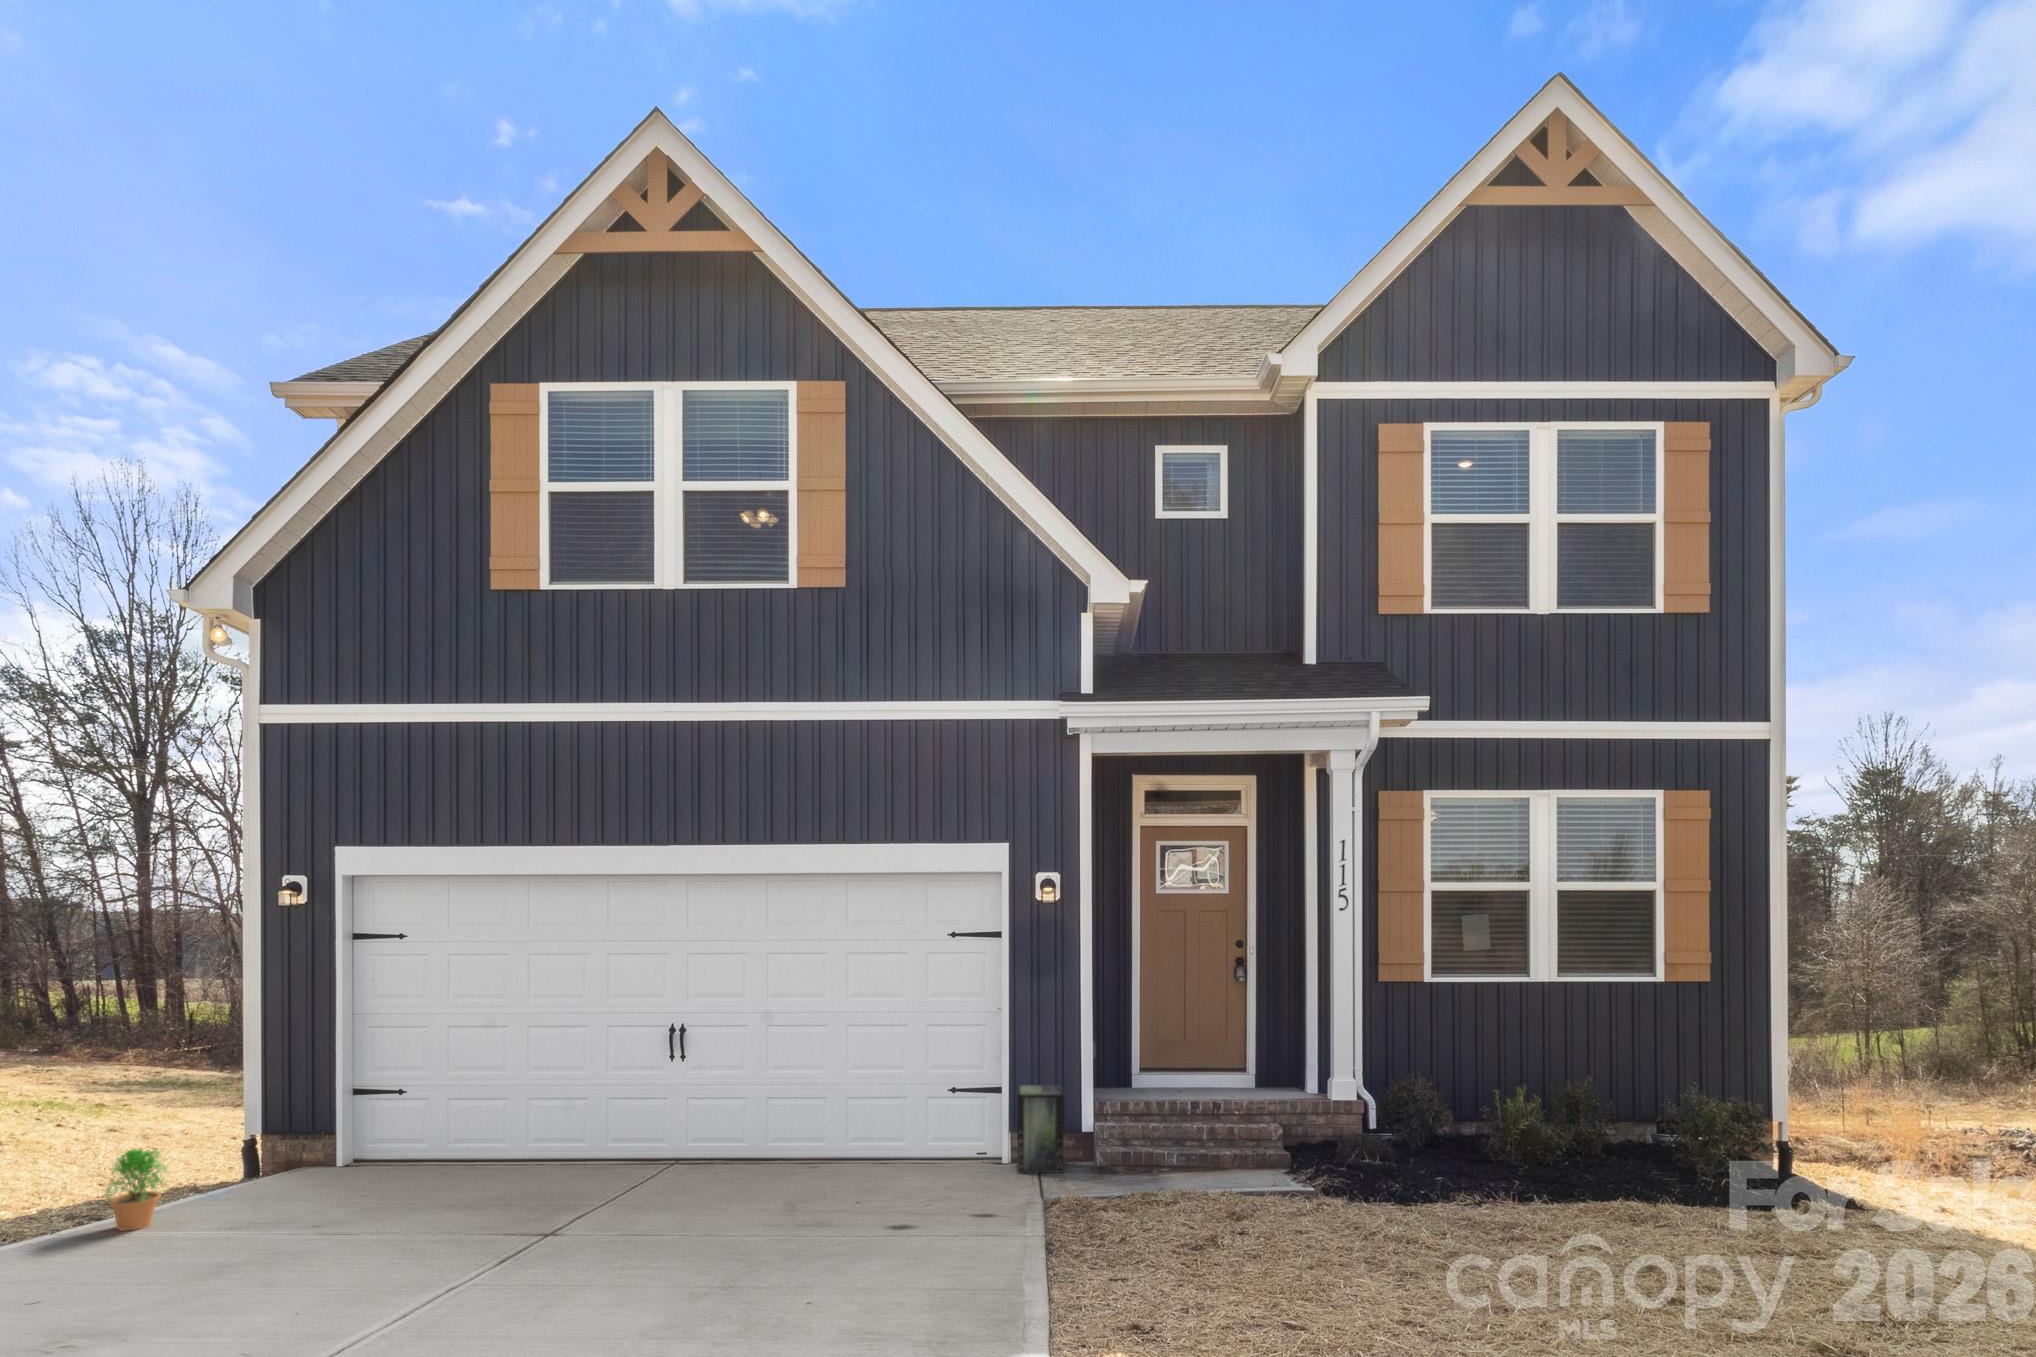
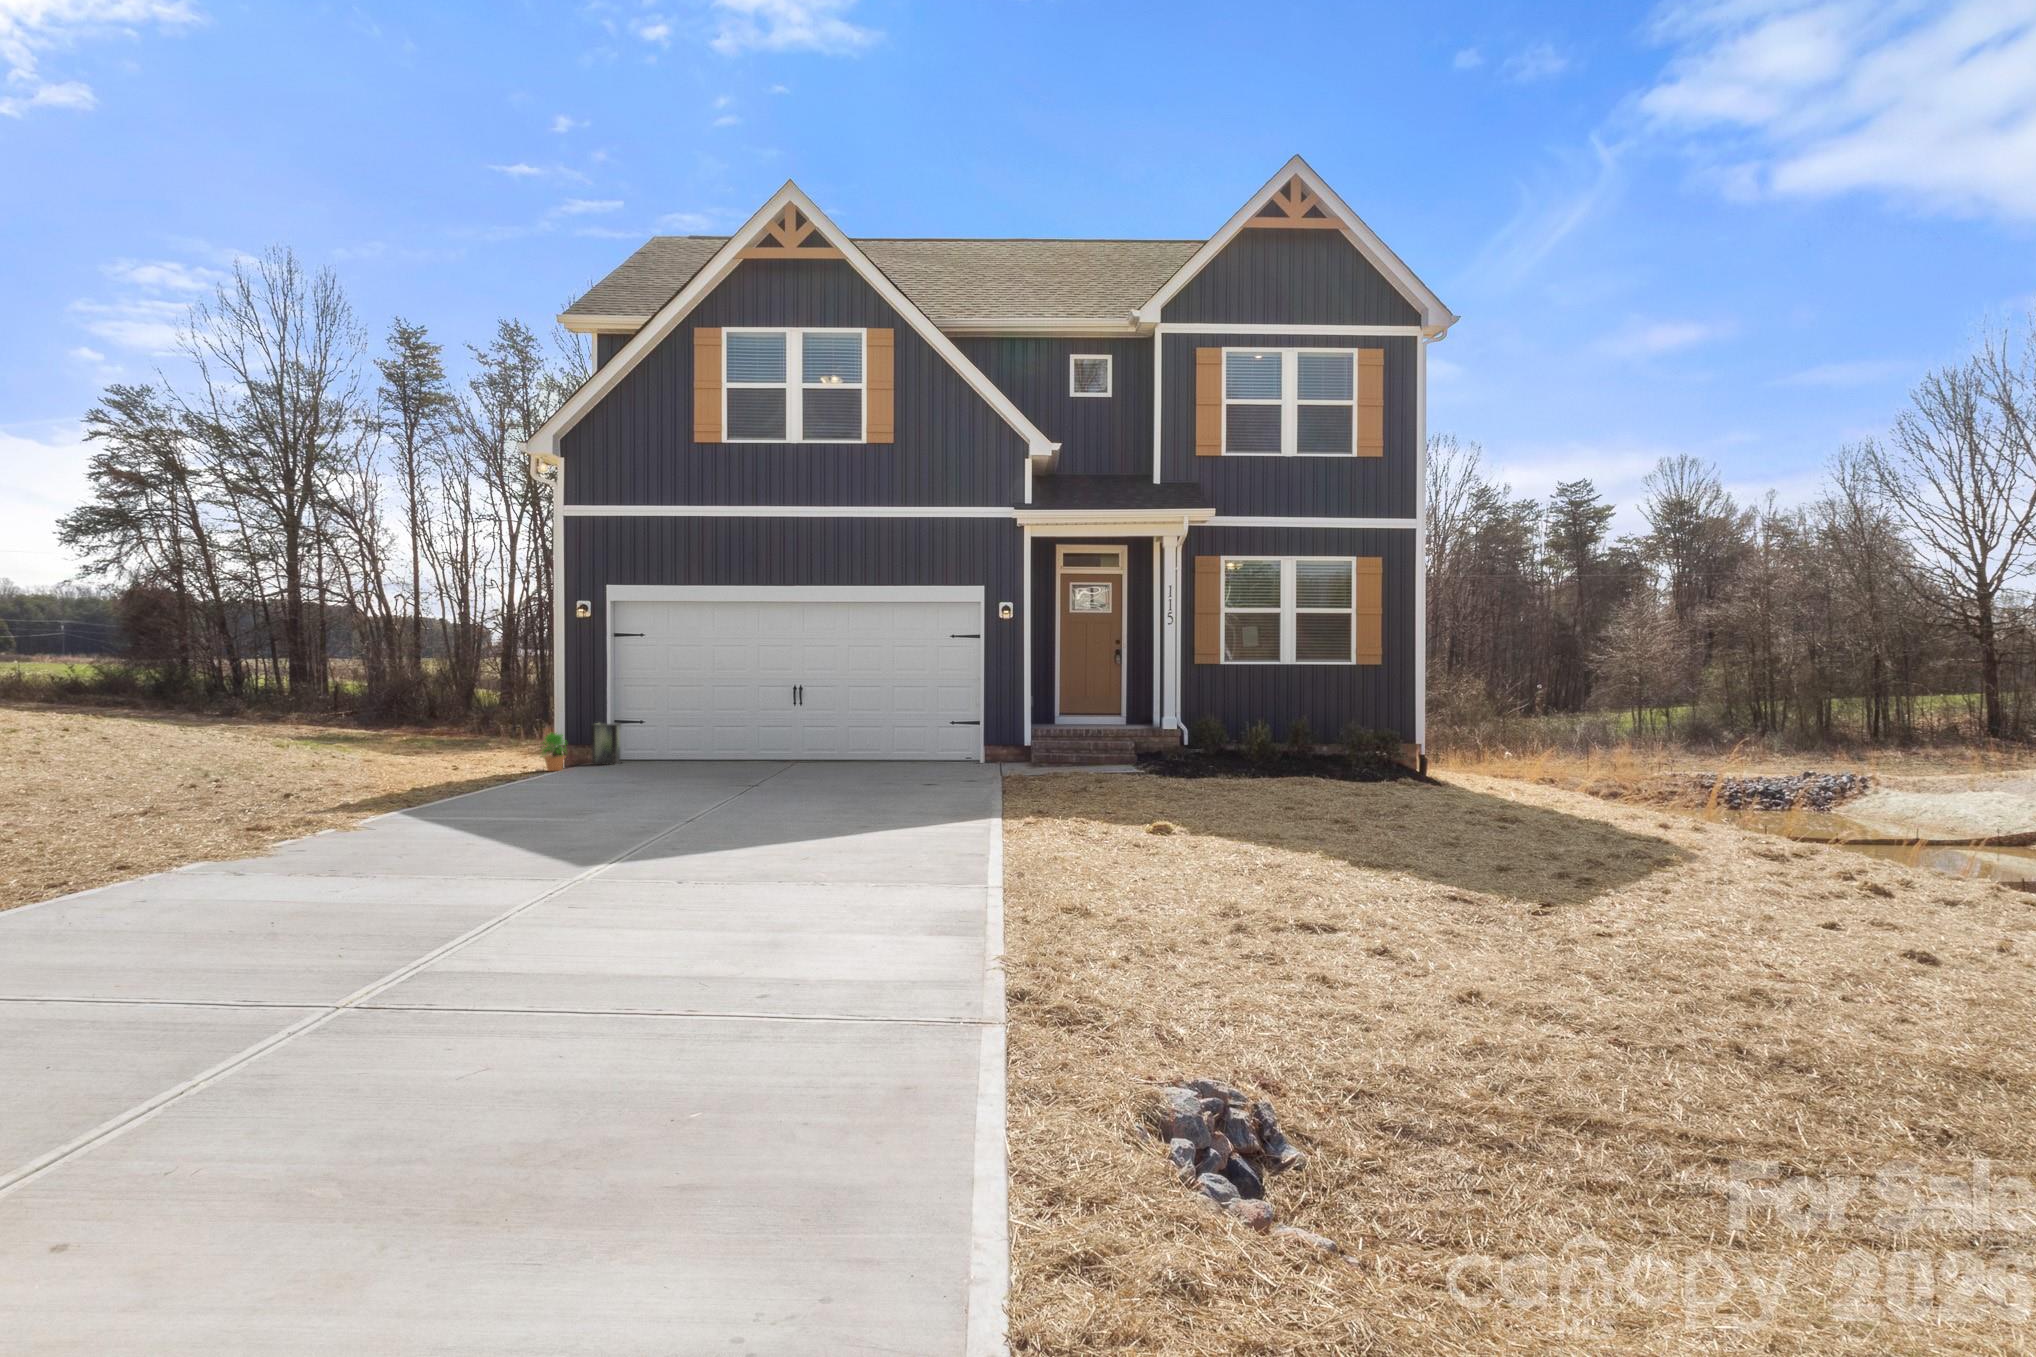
storage box: present [1017,1085,1064,1173] -> present [591,723,622,765]

